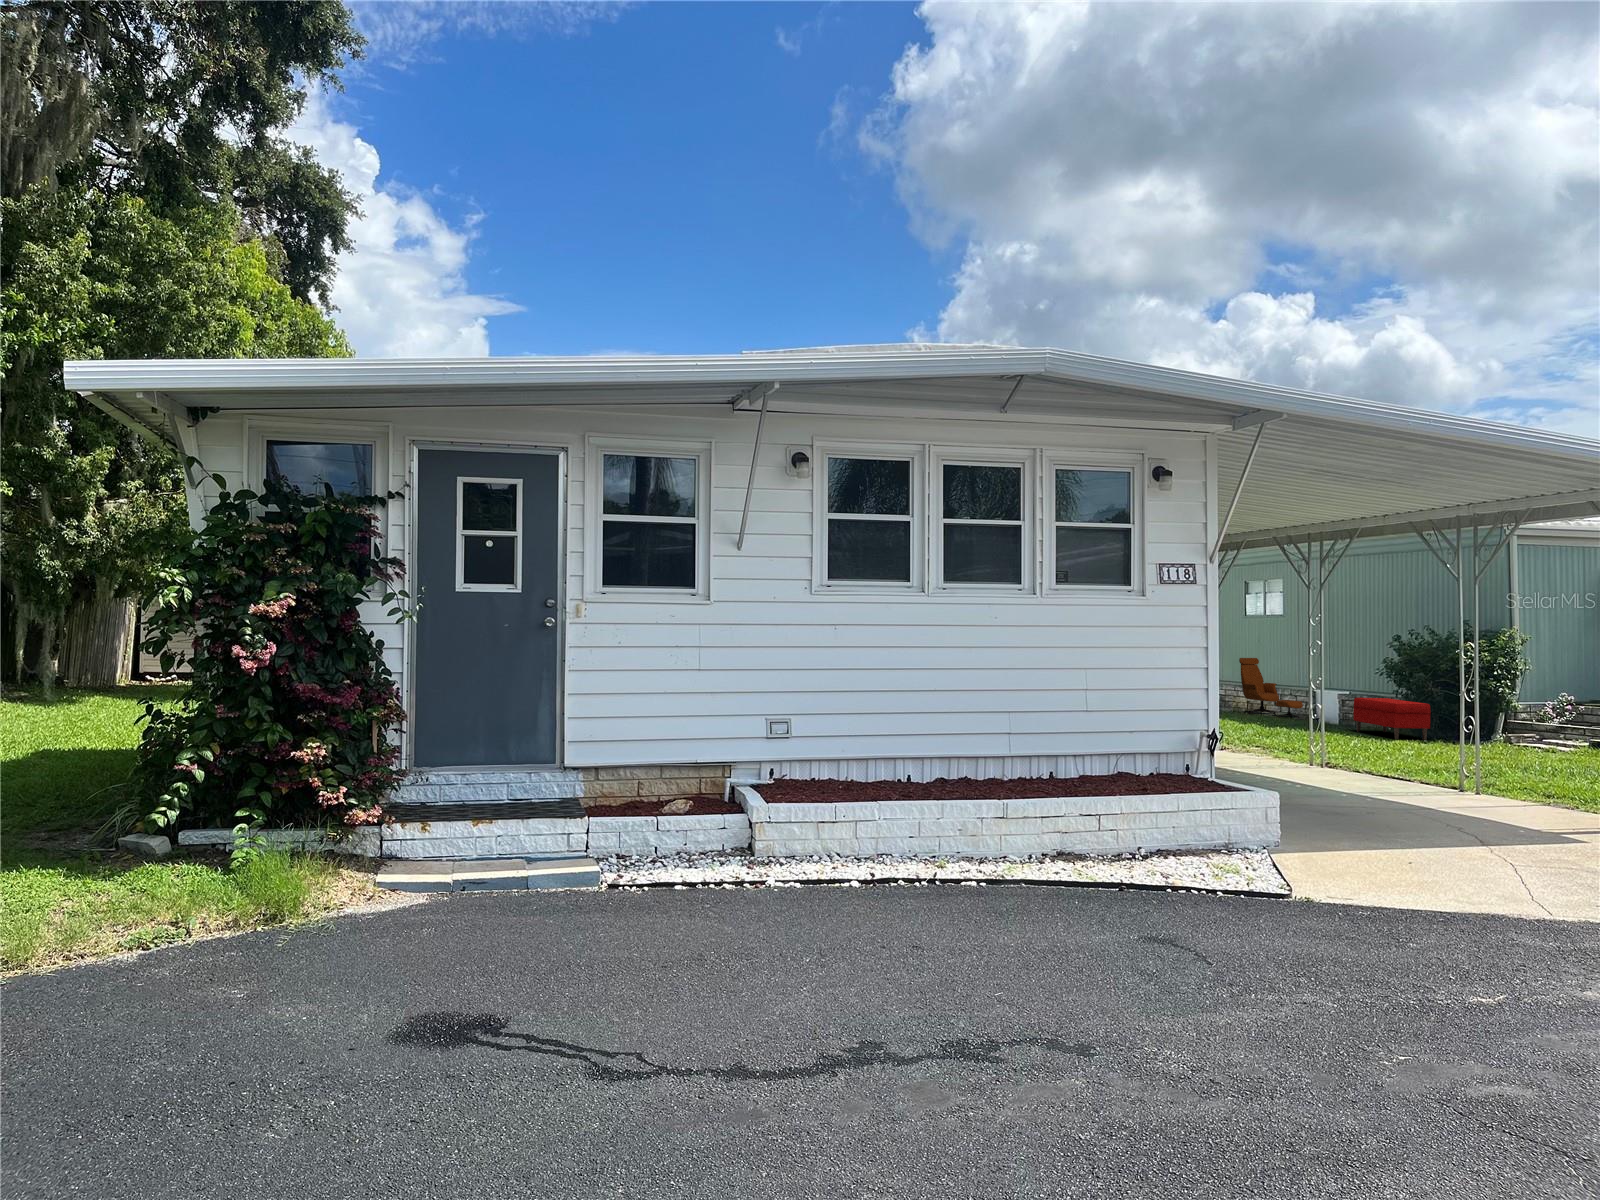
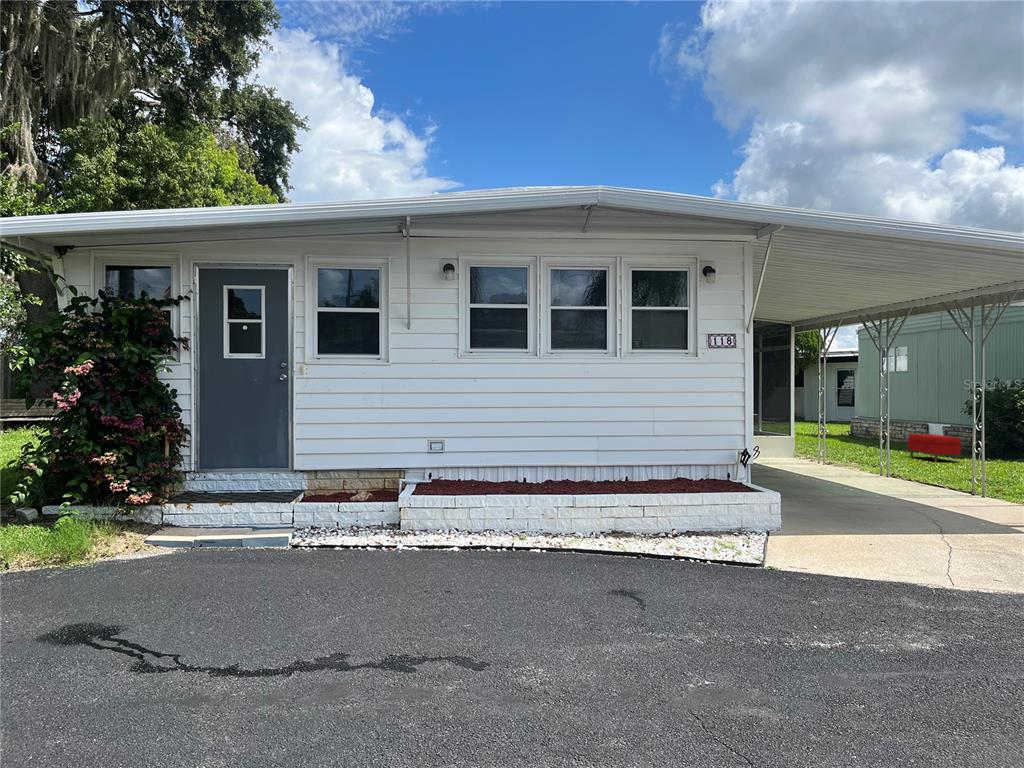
lounge chair: present [1239,658,1303,718] -> none [835,408,878,449]

